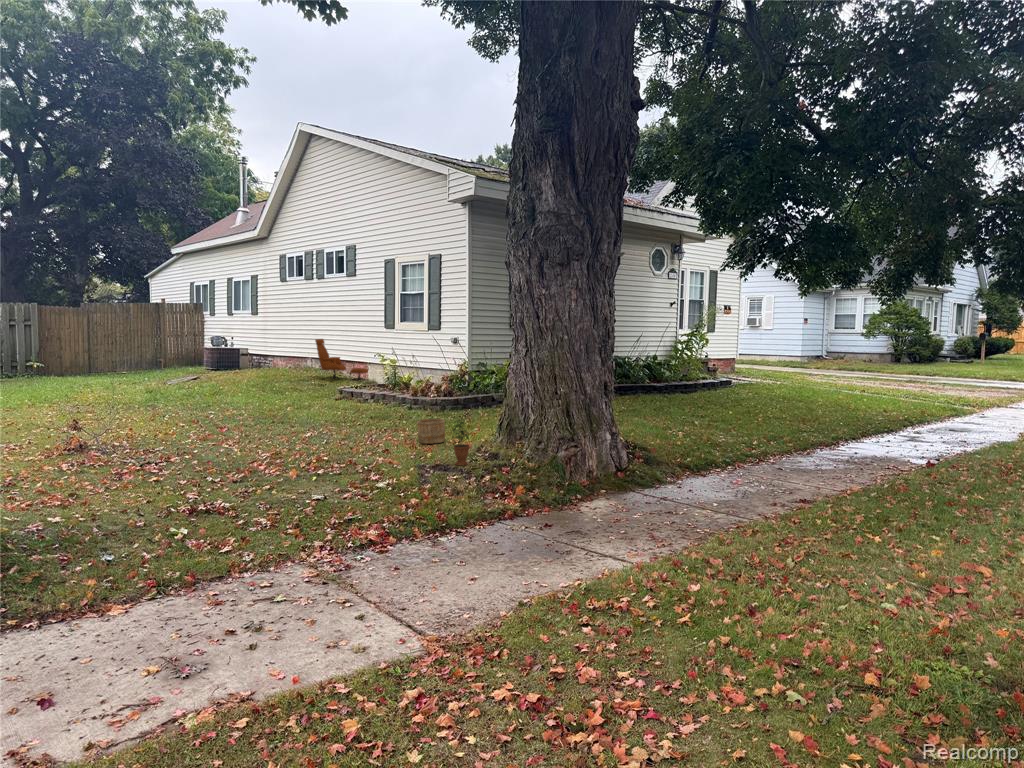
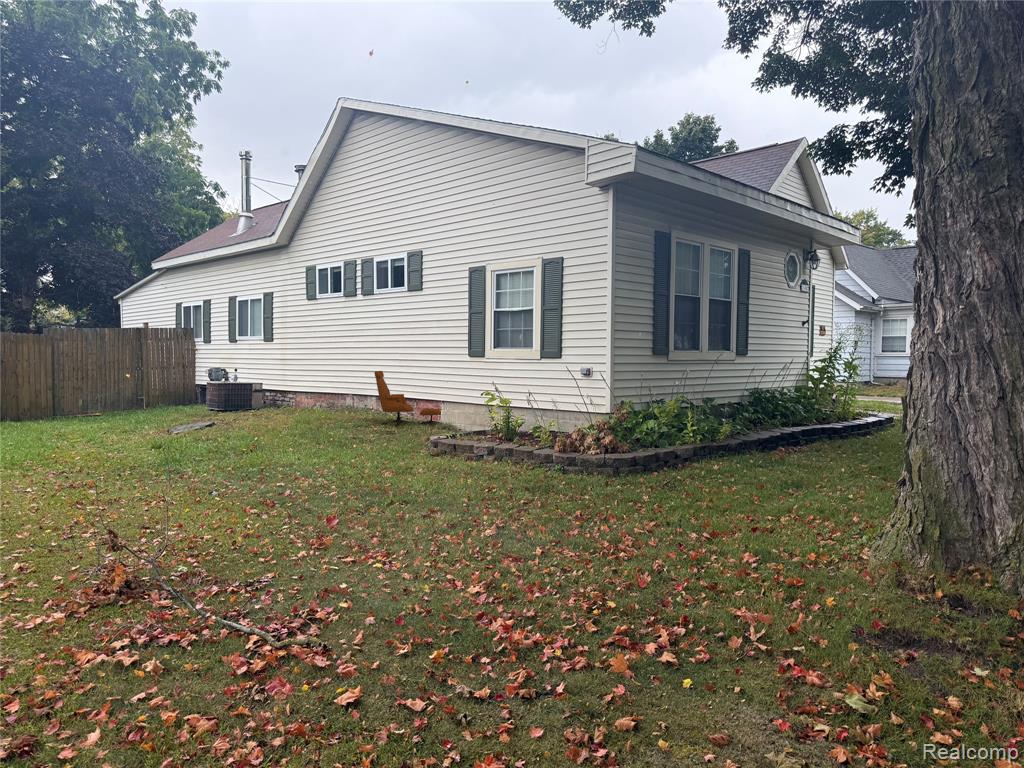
potted plant: present [452,418,470,466] -> none [837,518,874,610]
wooden bucket: present [417,419,445,444] -> none [685,504,734,550]

